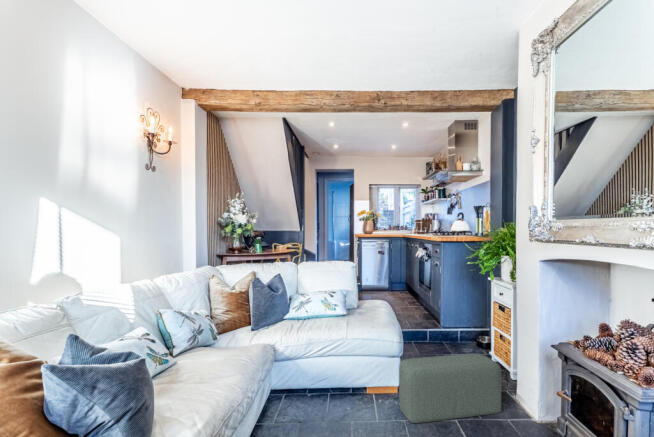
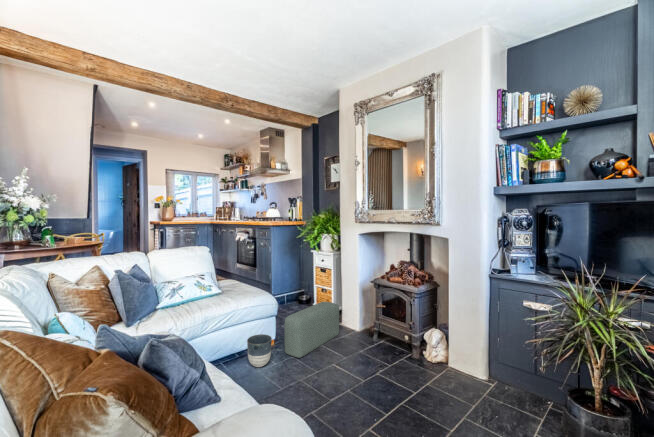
planter: none [345,371,375,413] -> present [247,334,272,367]

